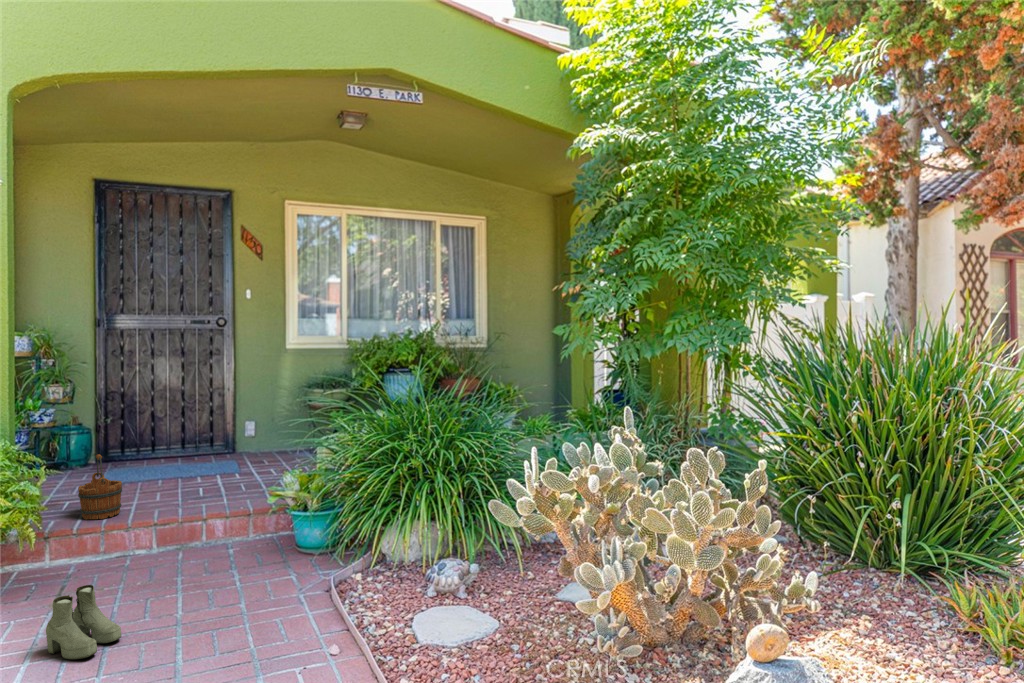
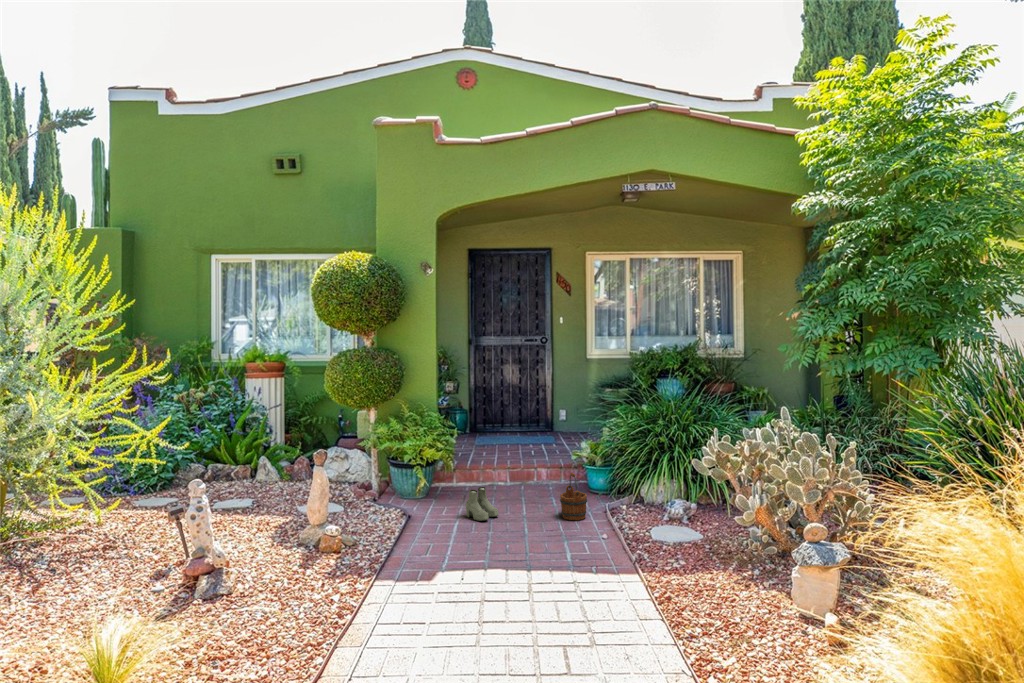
wooden bucket: present [78,454,122,520] -> present [560,473,587,520]

